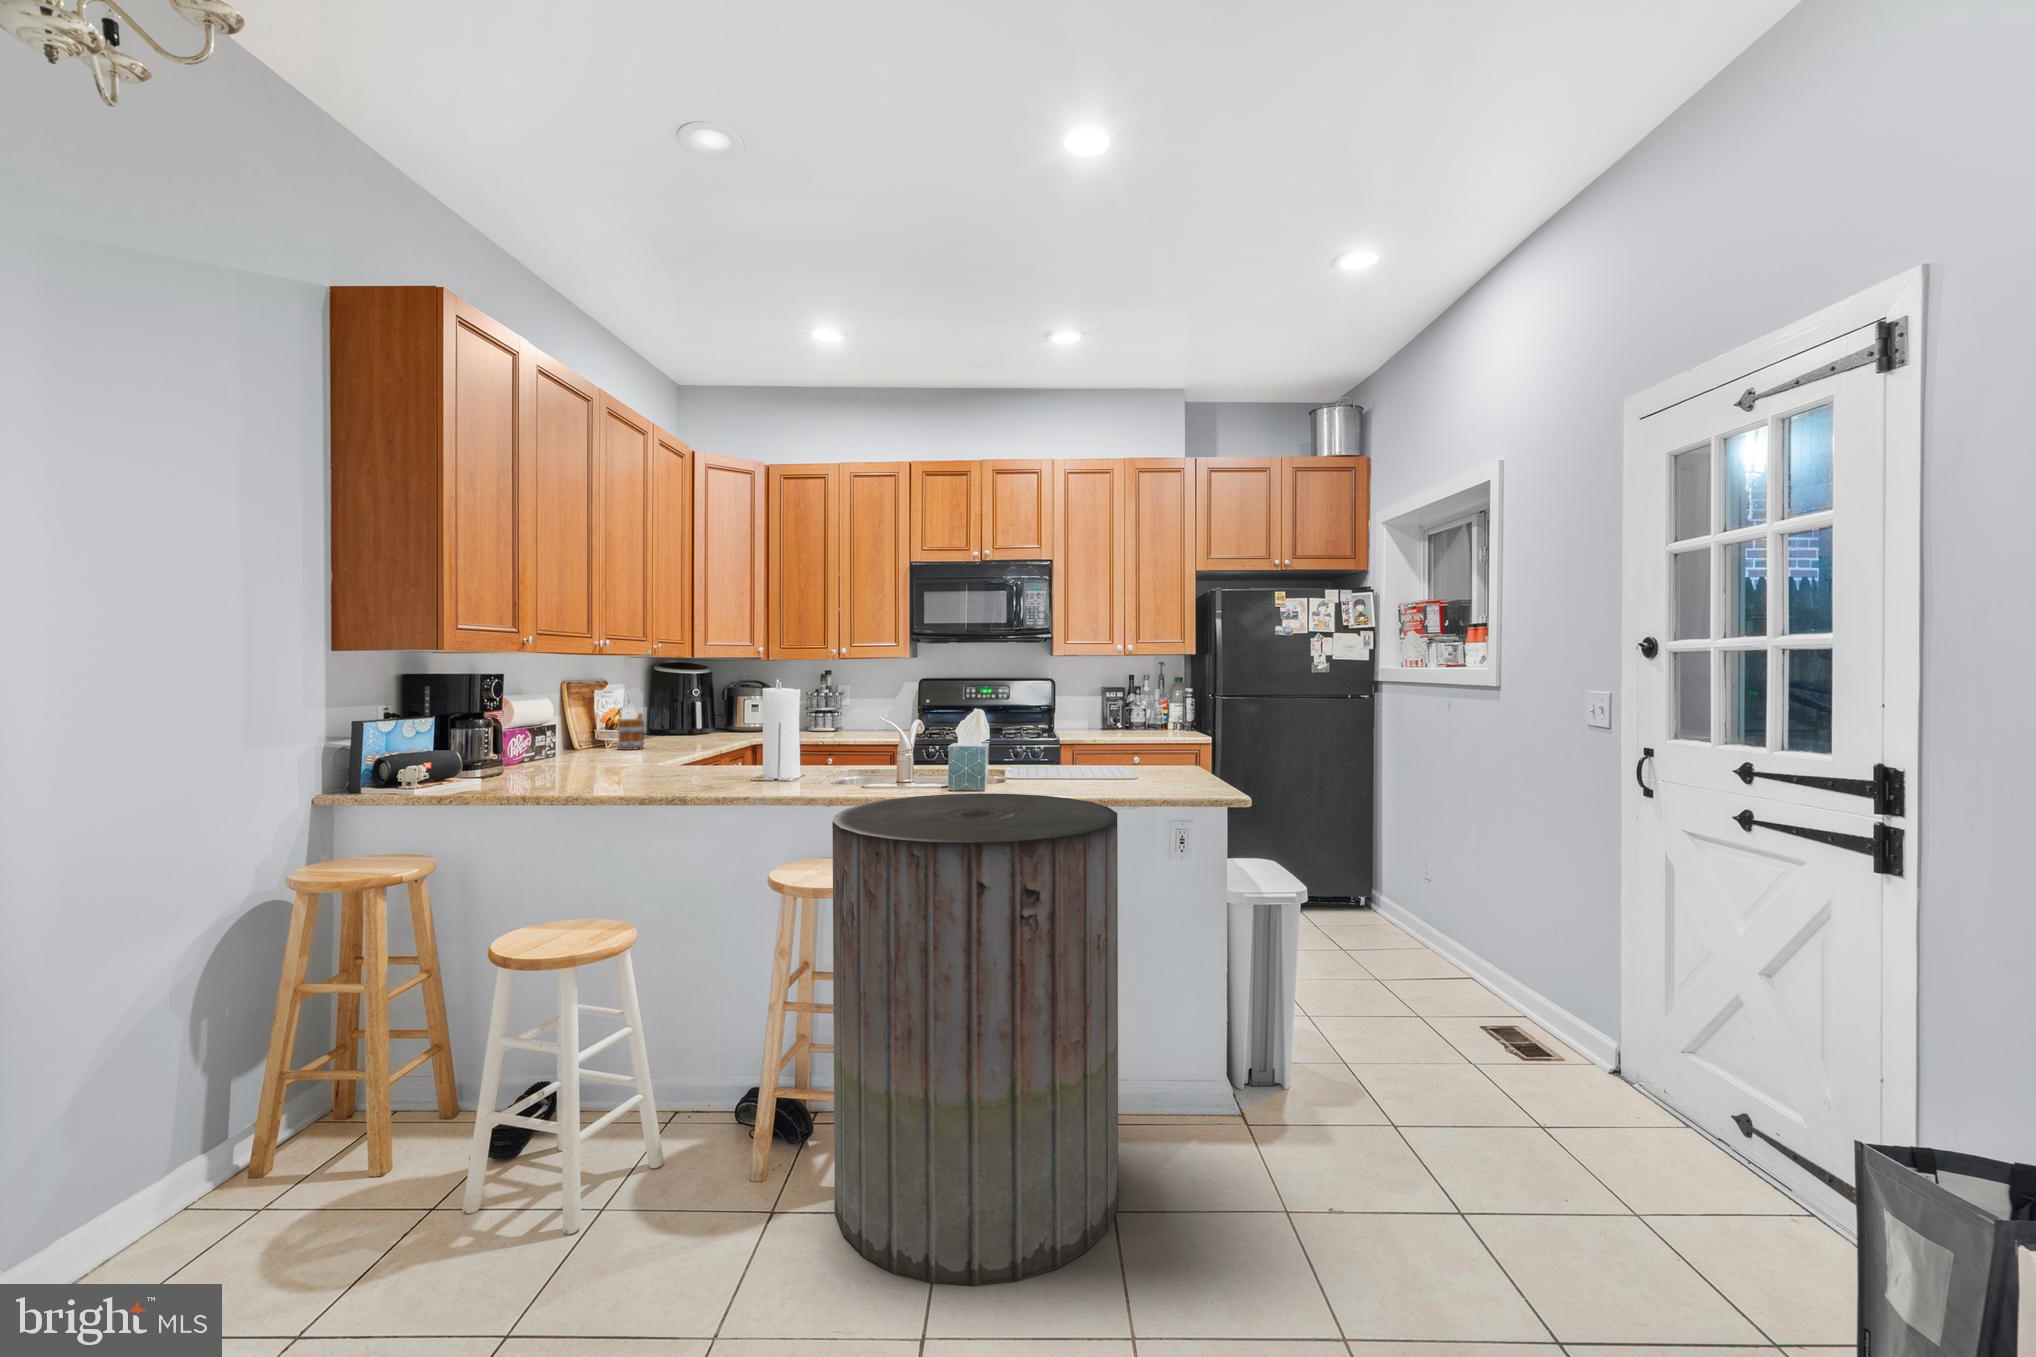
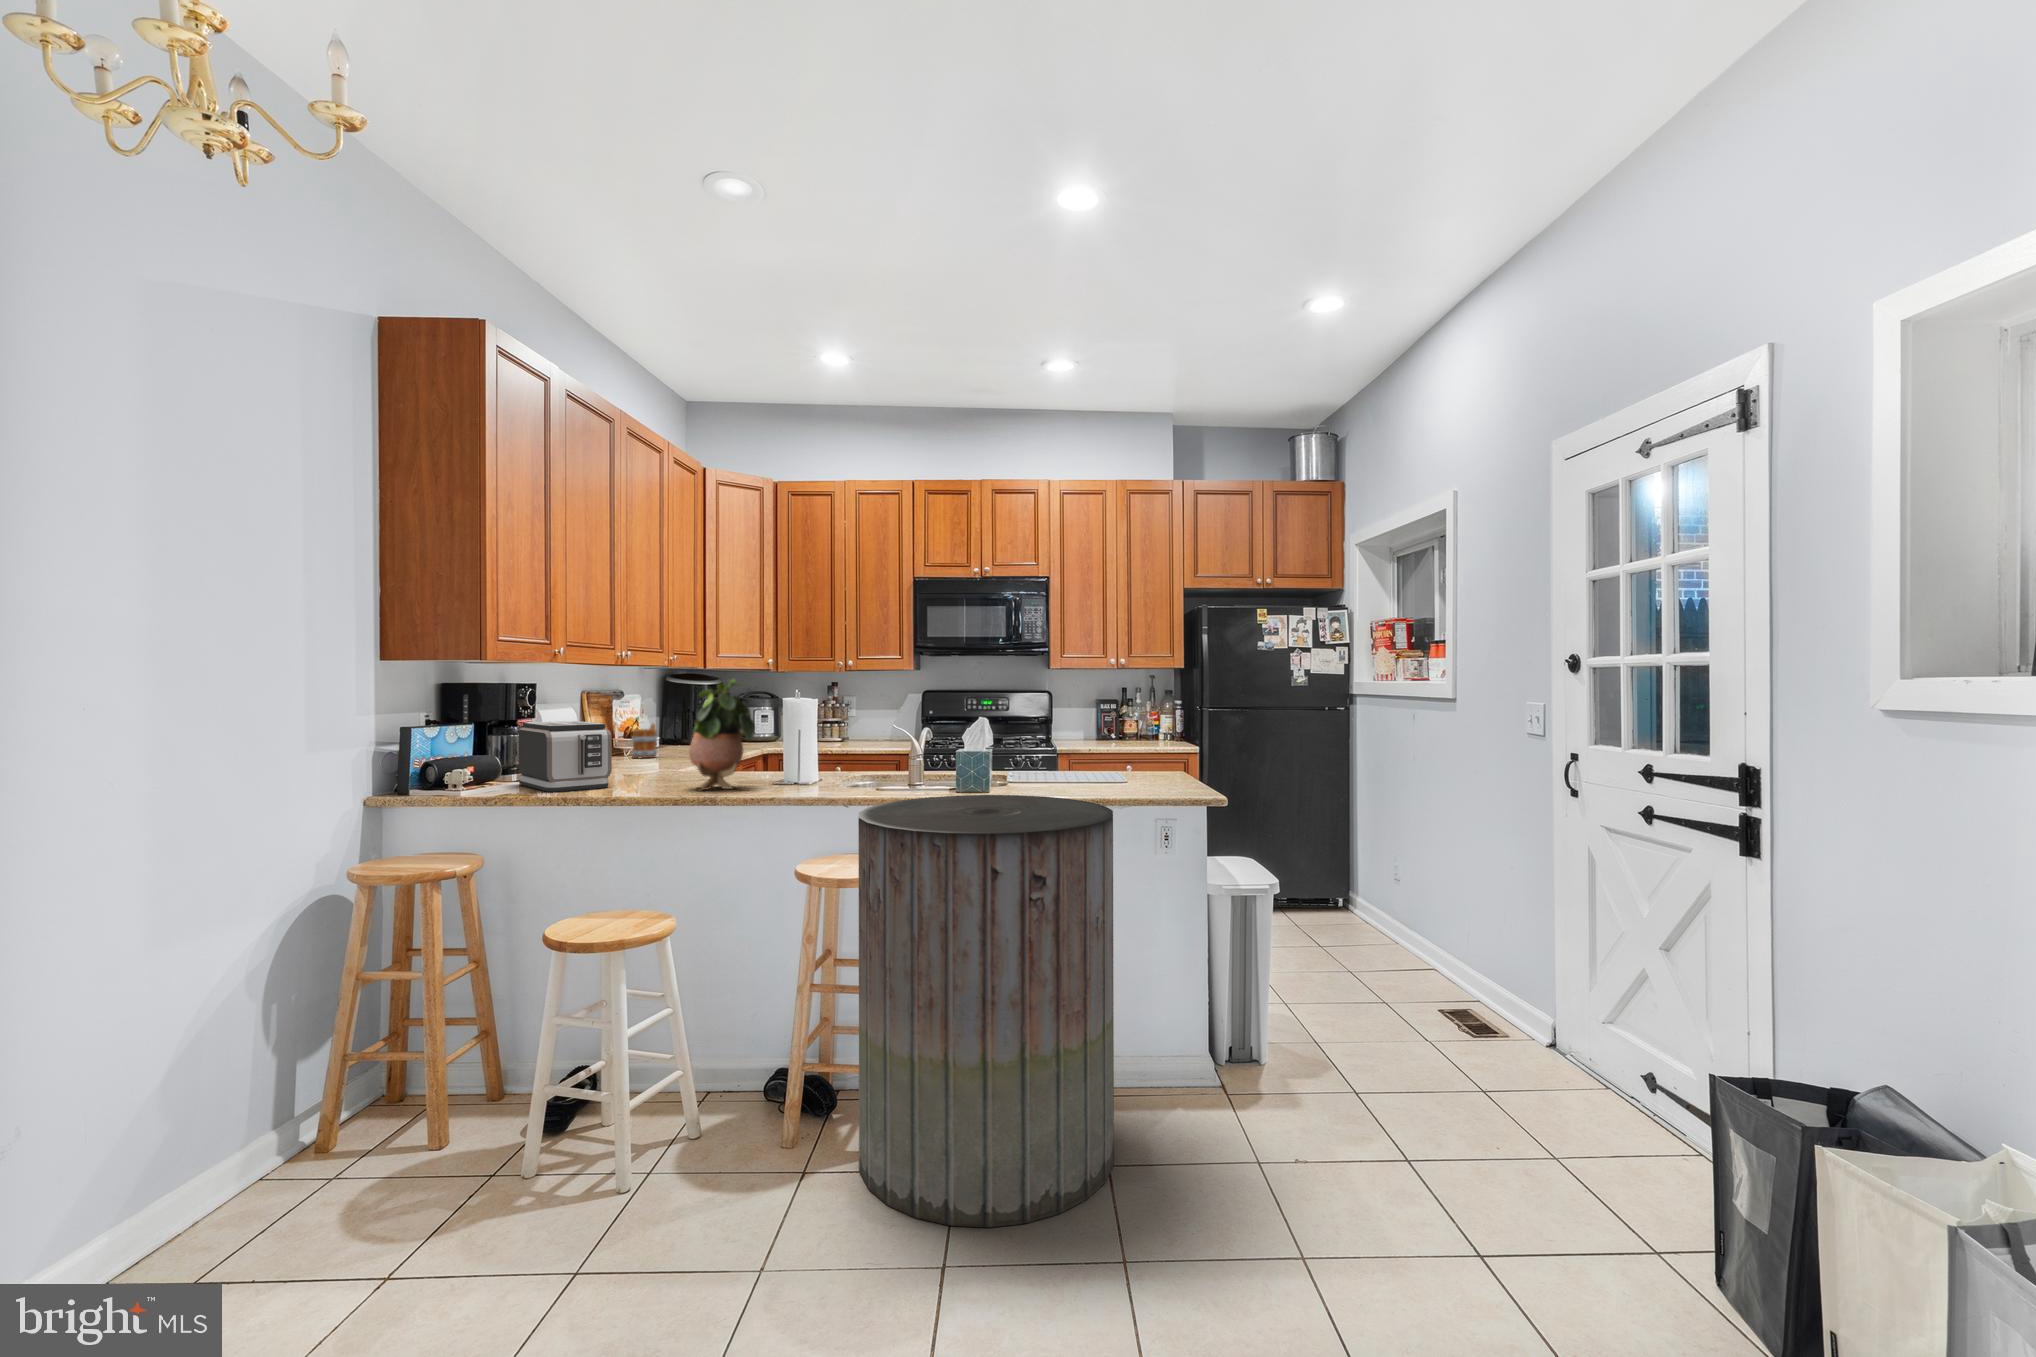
potted plant: none [659,666,731,788] -> present [689,679,755,791]
toaster: none [480,712,578,789] -> present [519,721,612,792]

